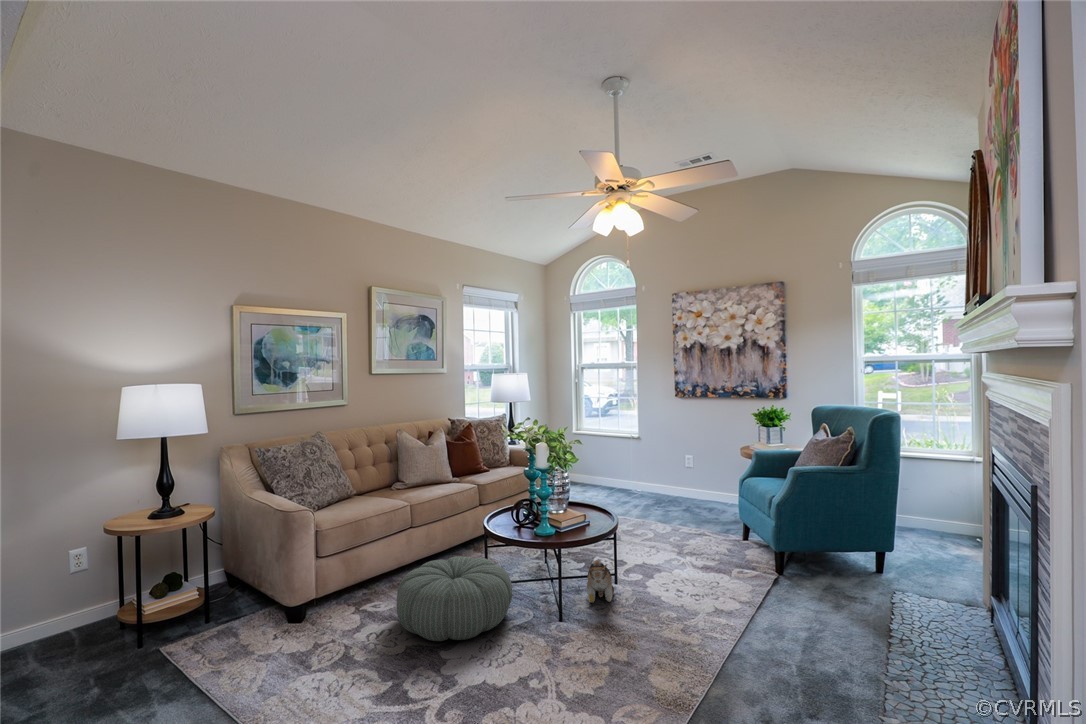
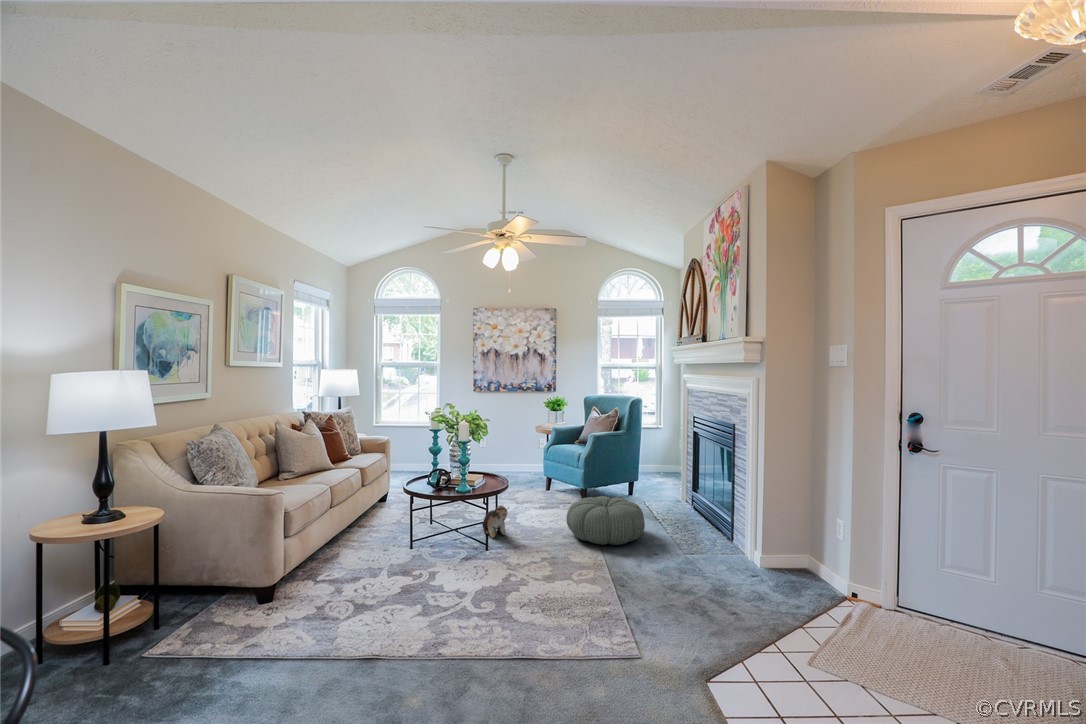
pouf: present [397,556,512,641] -> present [567,496,645,545]

